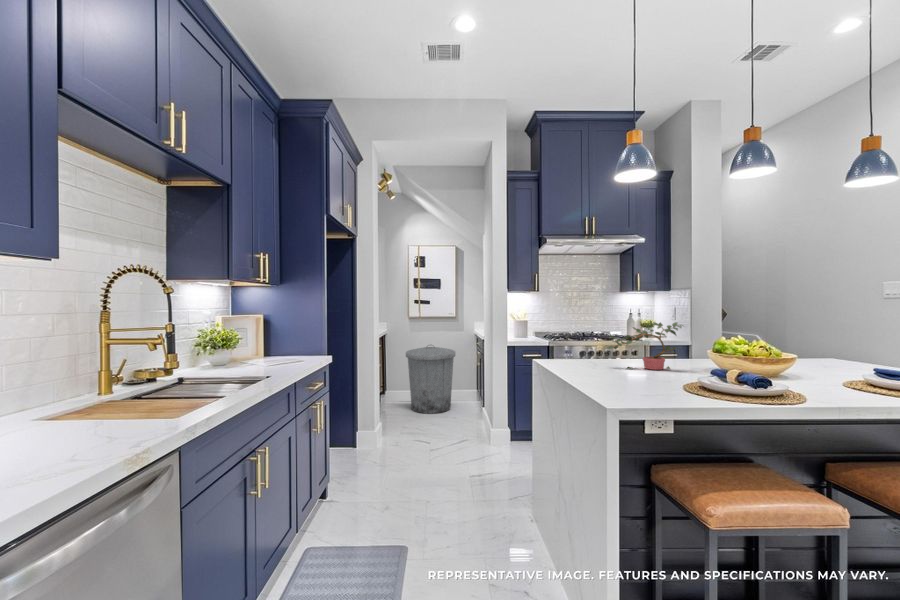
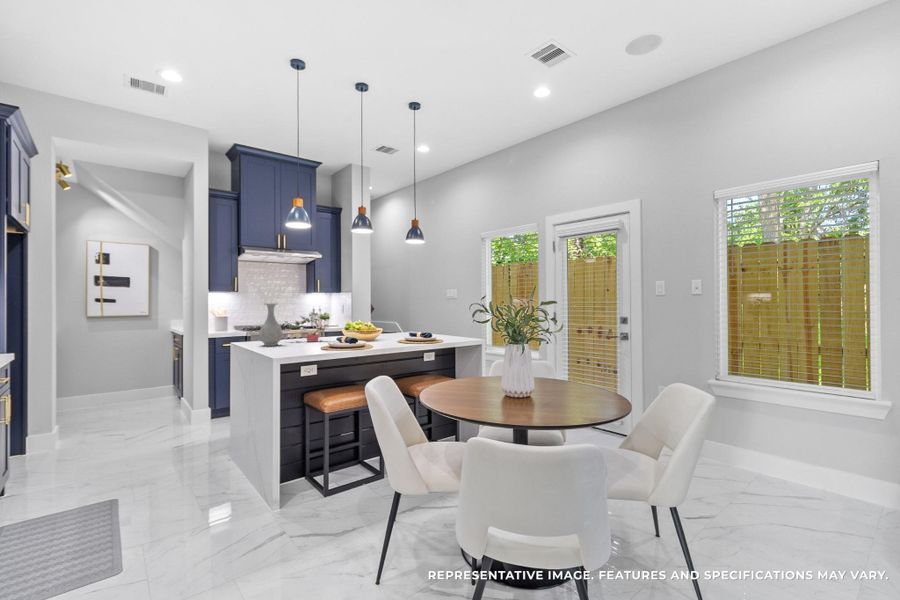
vase: none [574,307,609,374] -> present [259,303,282,346]
trash can: present [406,345,455,413] -> none [86,342,149,411]

